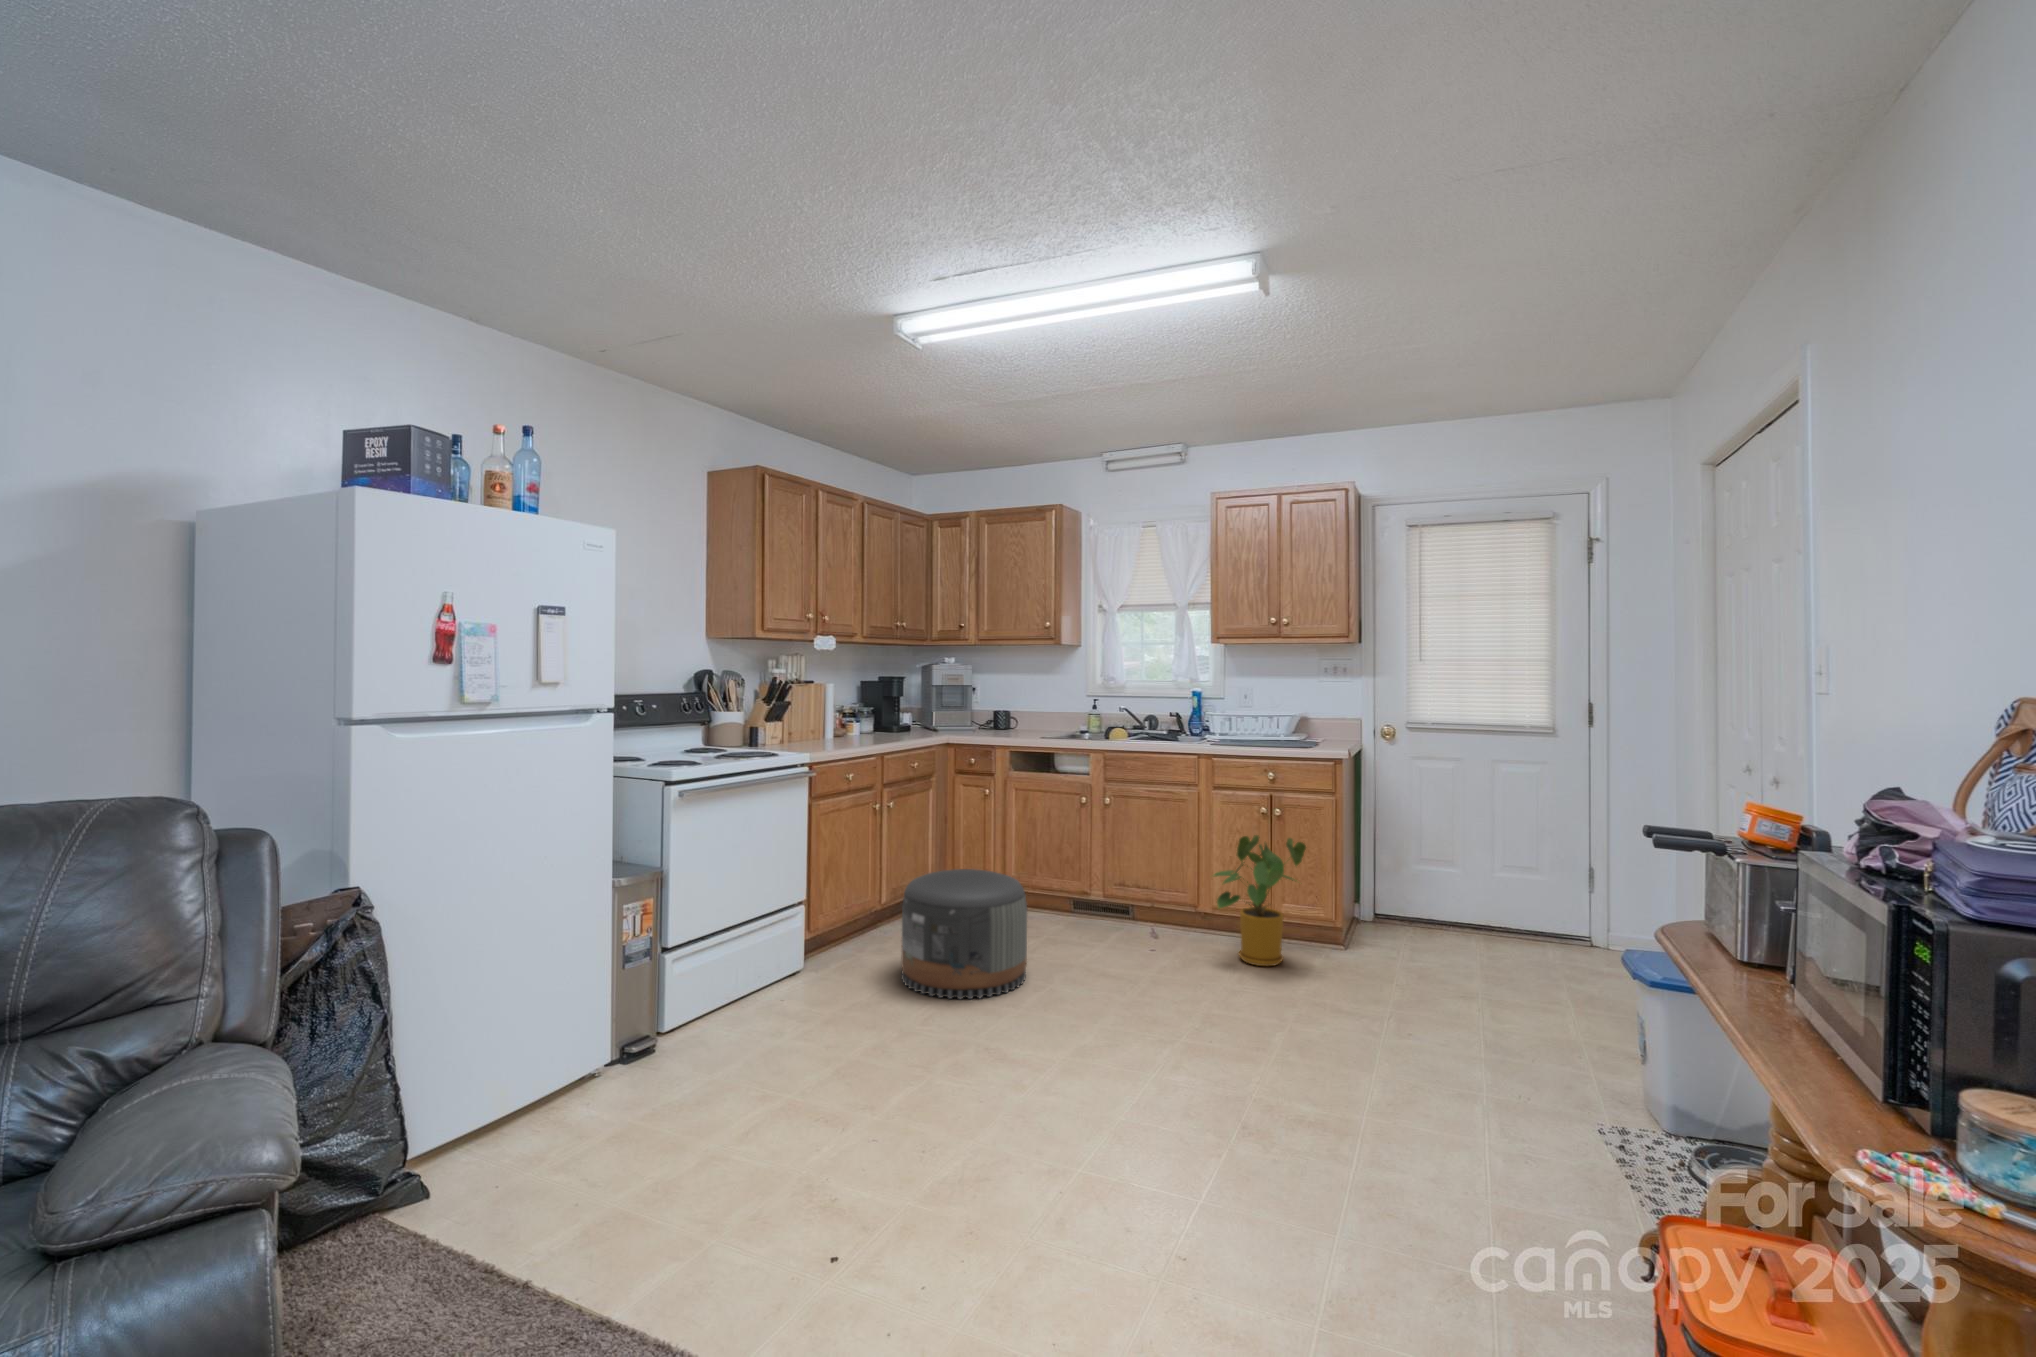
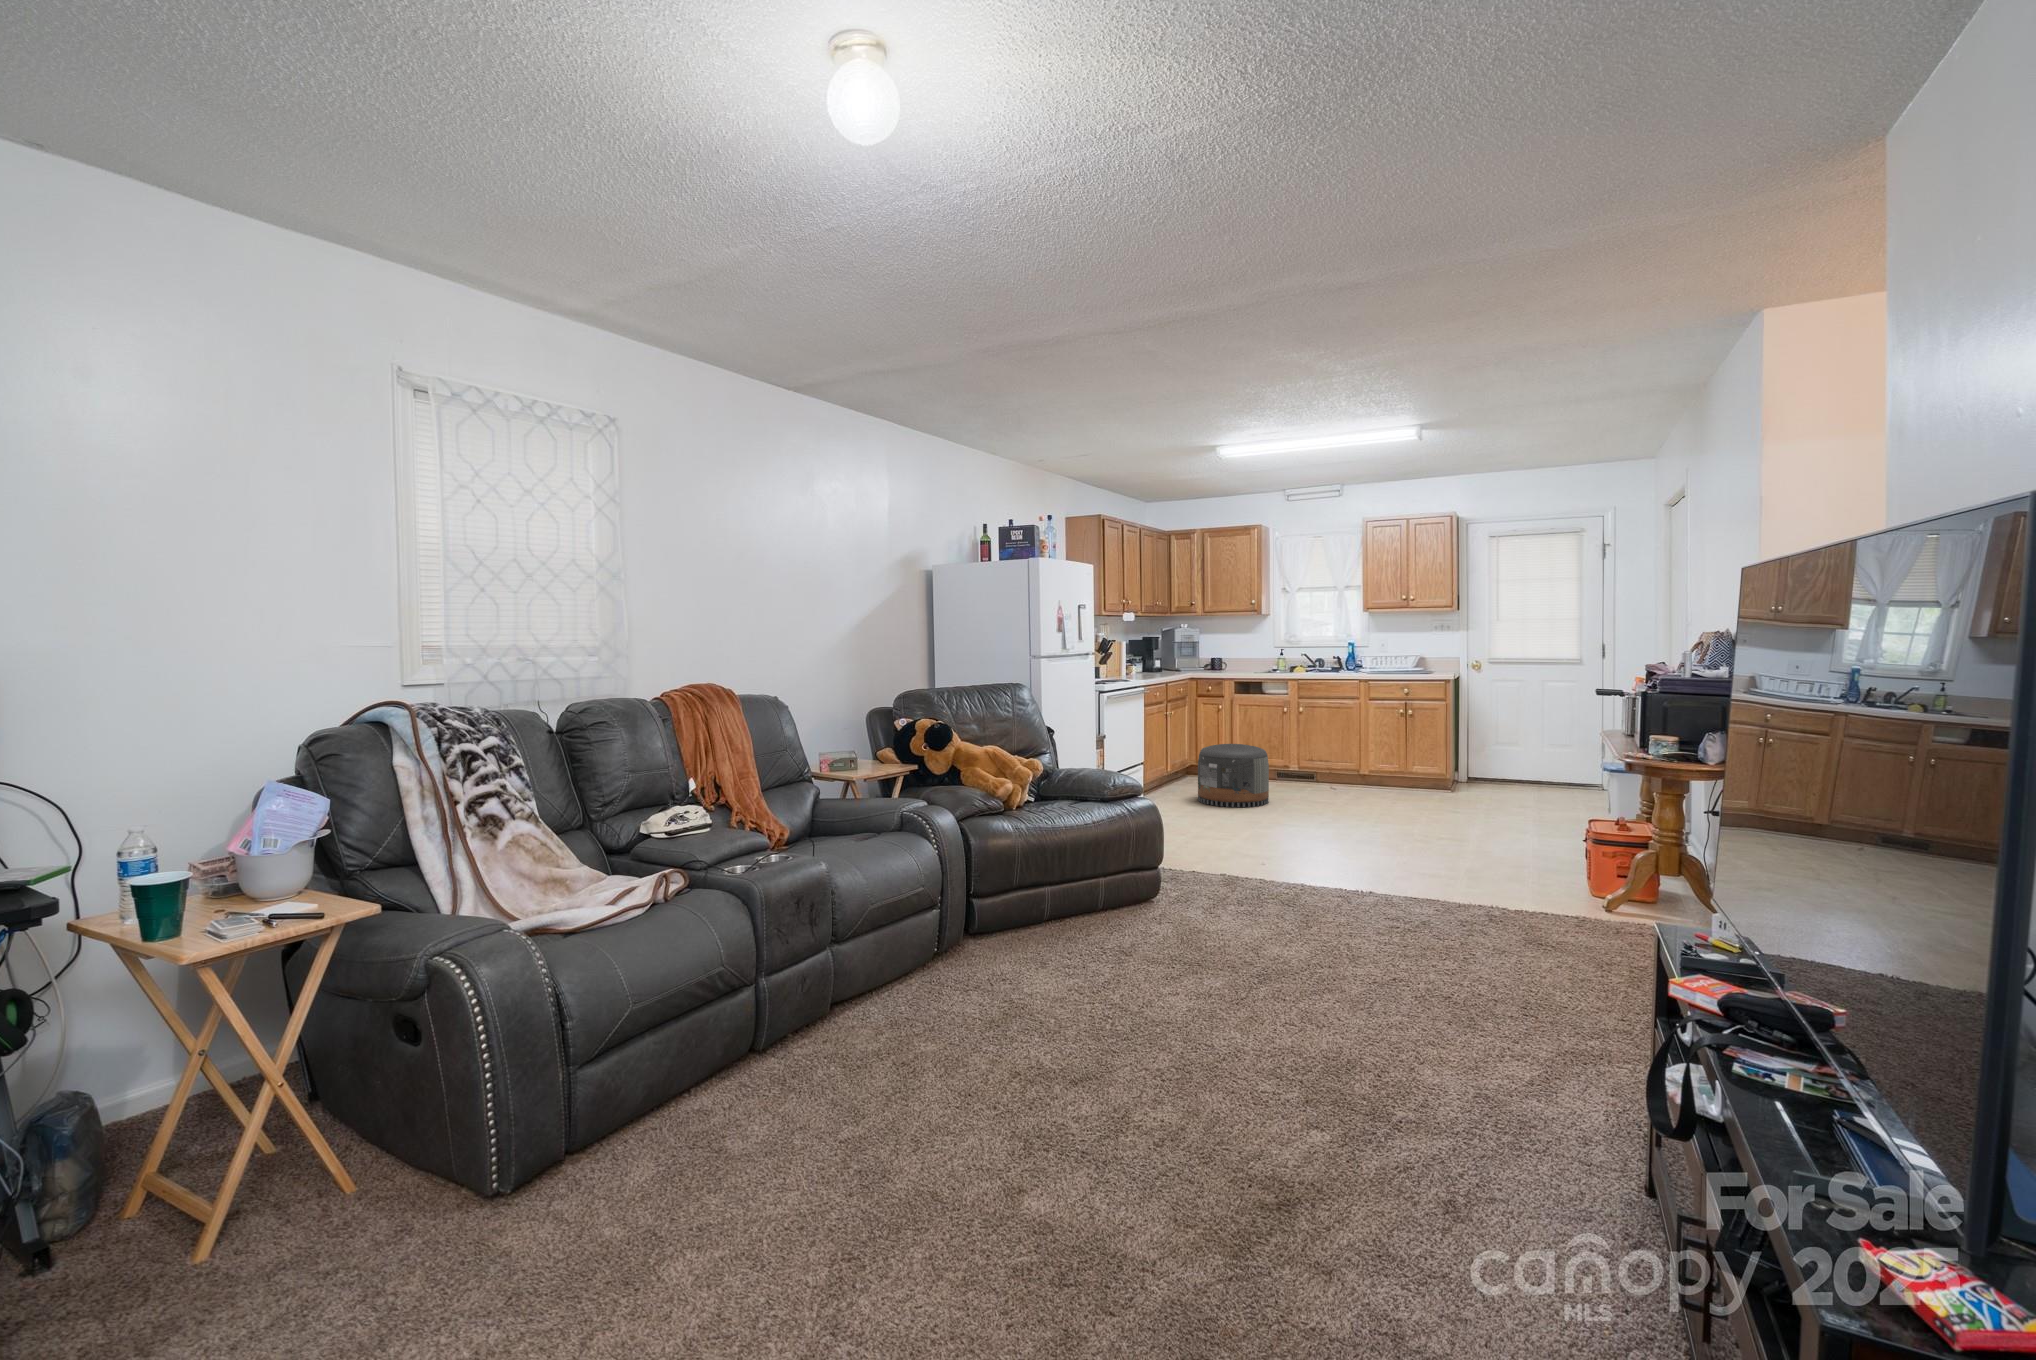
house plant: present [1214,835,1306,966] -> none [1370,725,1427,797]

